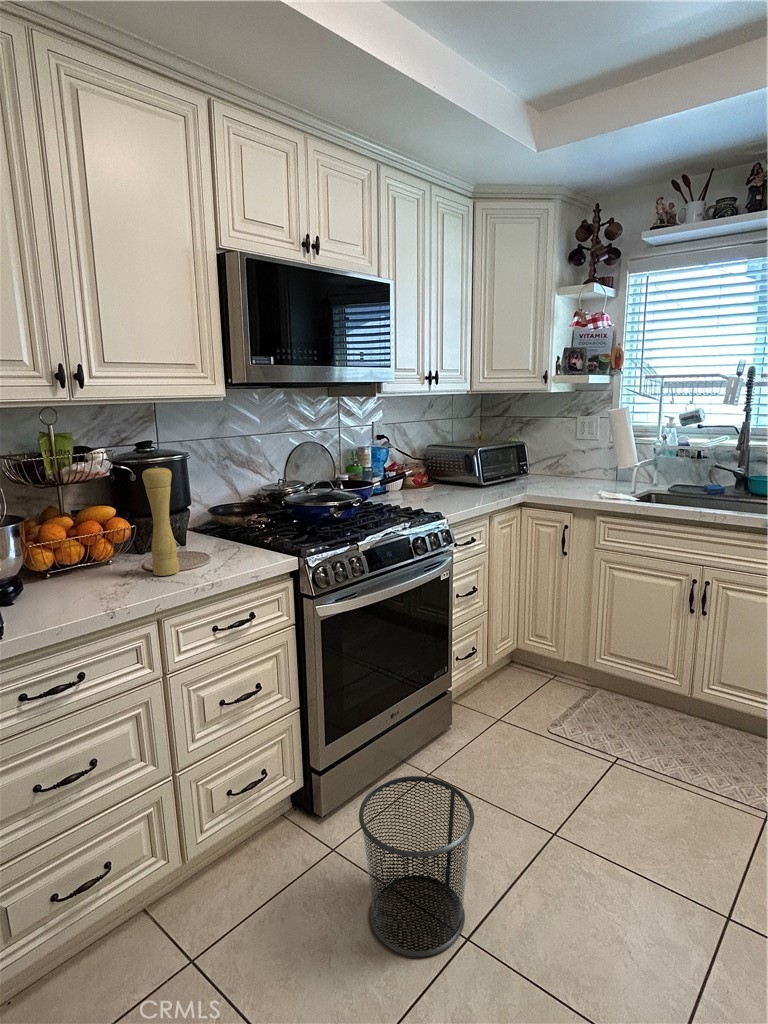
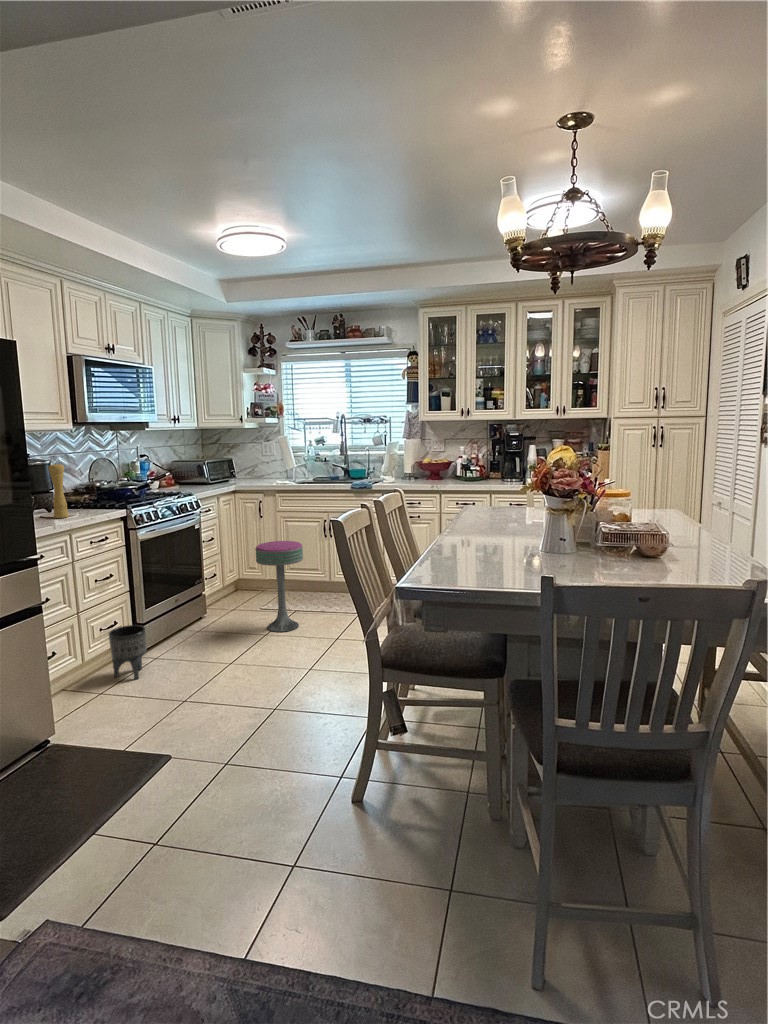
bar stool: none [549,634,658,839] -> present [255,541,303,632]
waste bin: present [359,776,474,956] -> none [175,604,229,671]
planter: none [228,797,301,928] -> present [109,625,146,679]

